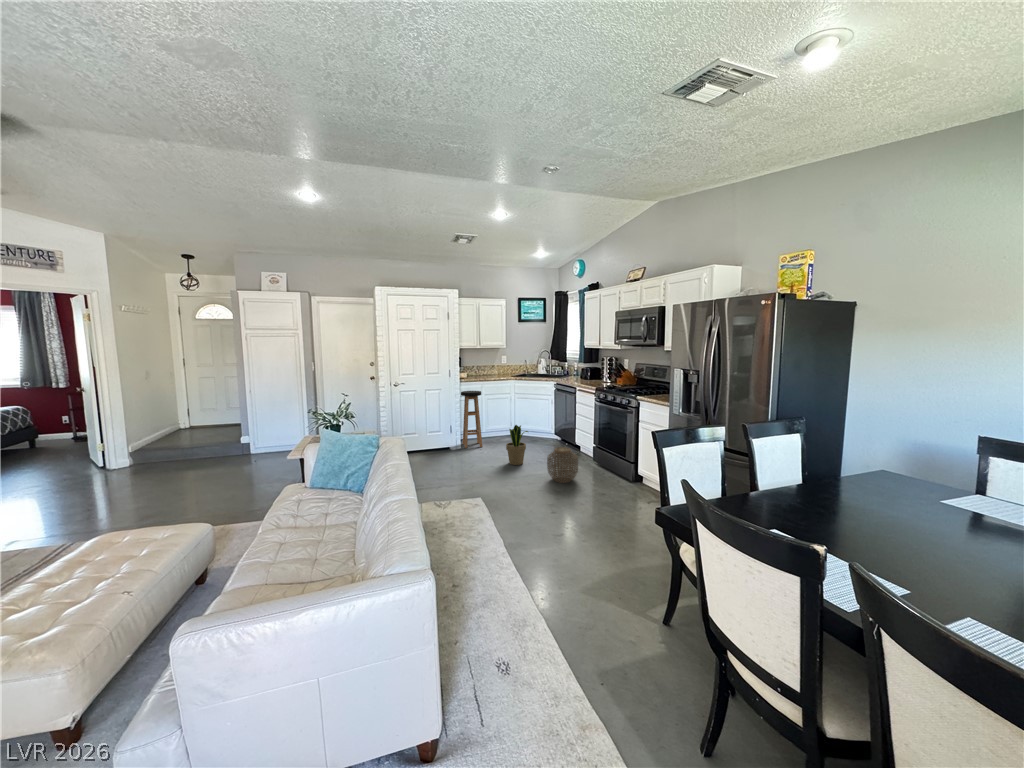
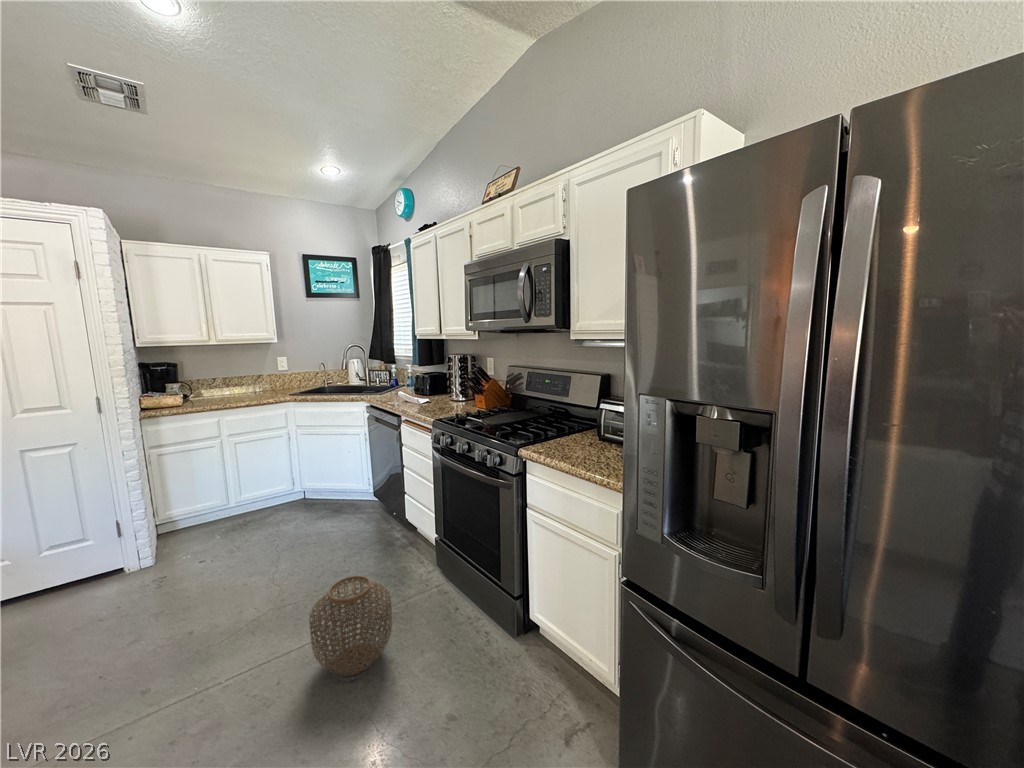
bar stool: present [461,391,482,448] -> none [150,430,215,558]
potted plant: present [506,425,528,465] -> none [232,509,289,609]

